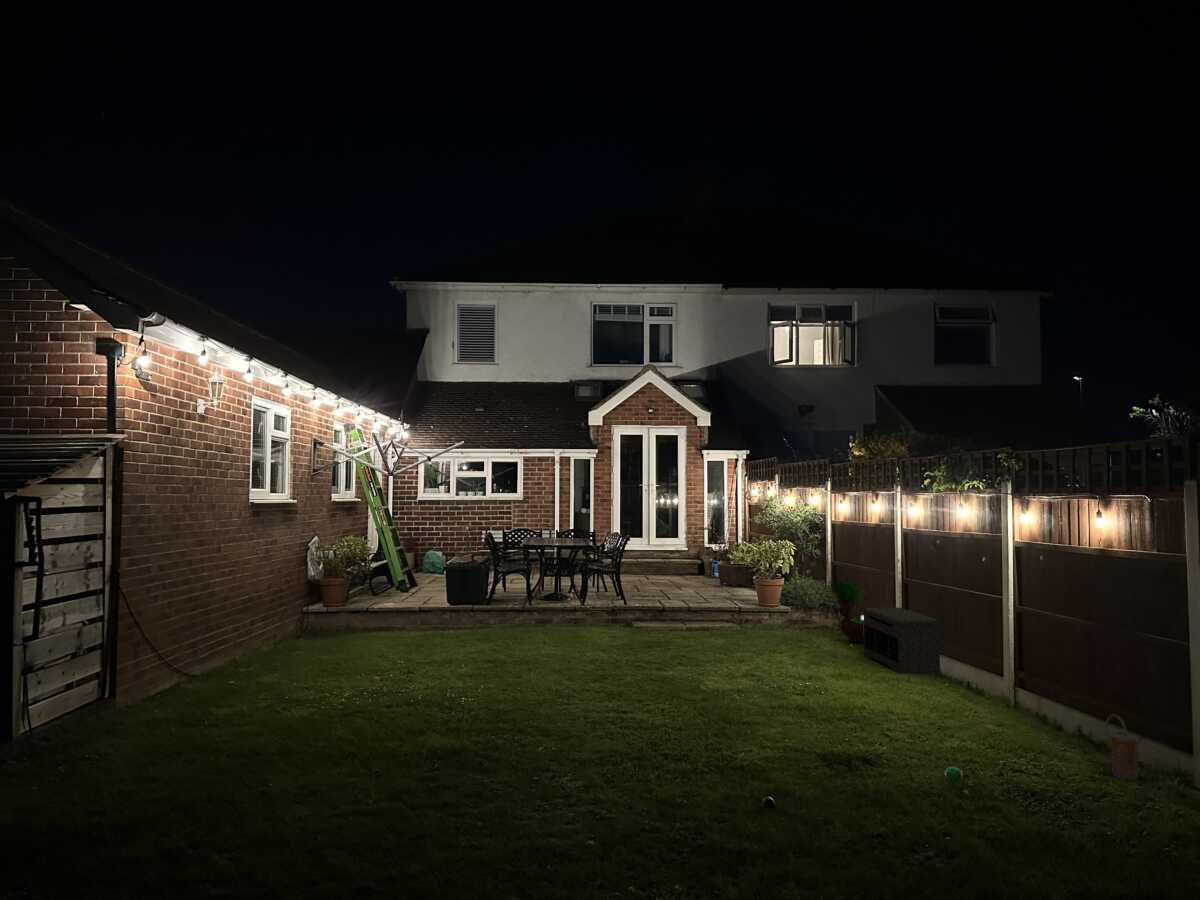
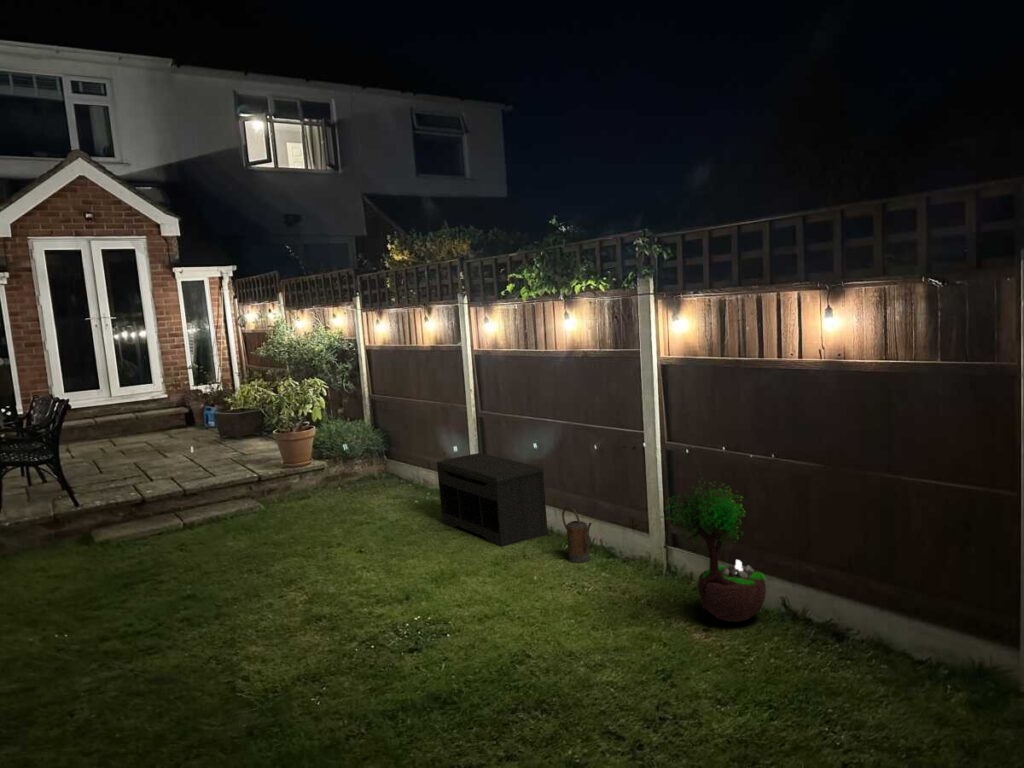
potted tree: present [829,578,864,642] -> present [662,482,766,622]
watering can: present [1106,714,1142,780] -> present [562,506,592,563]

